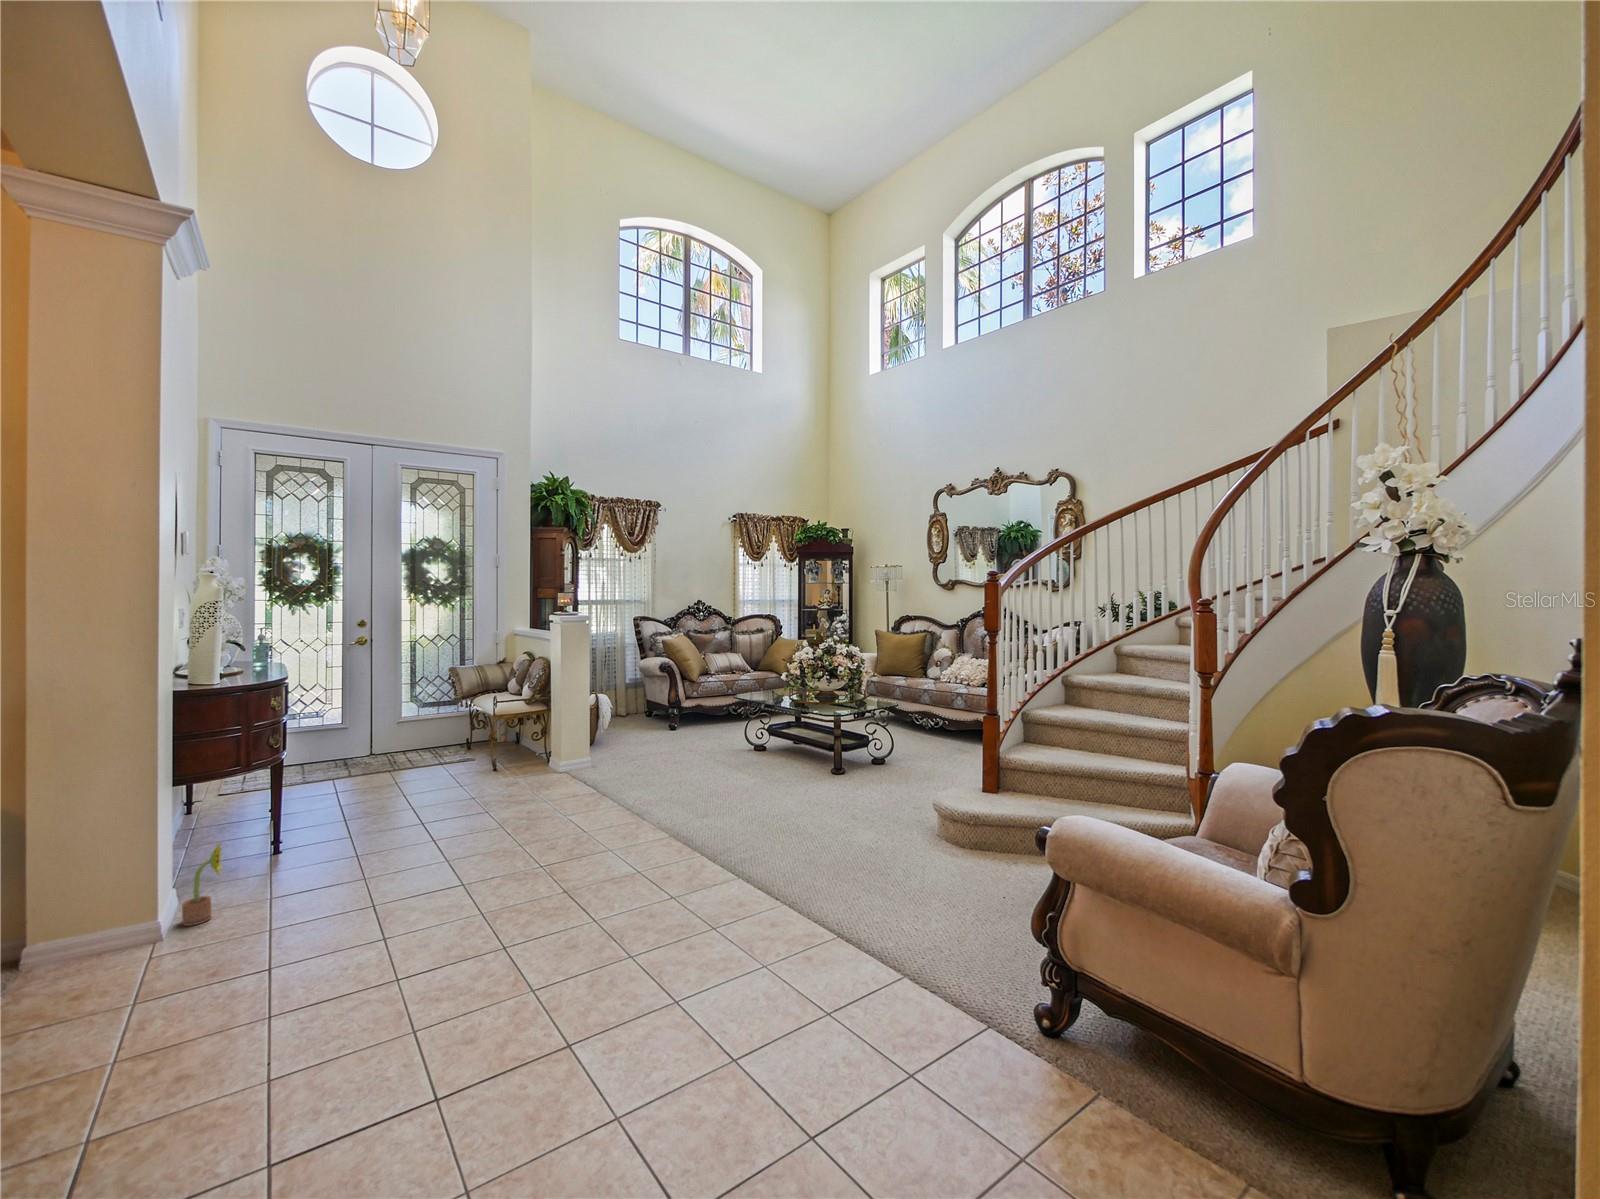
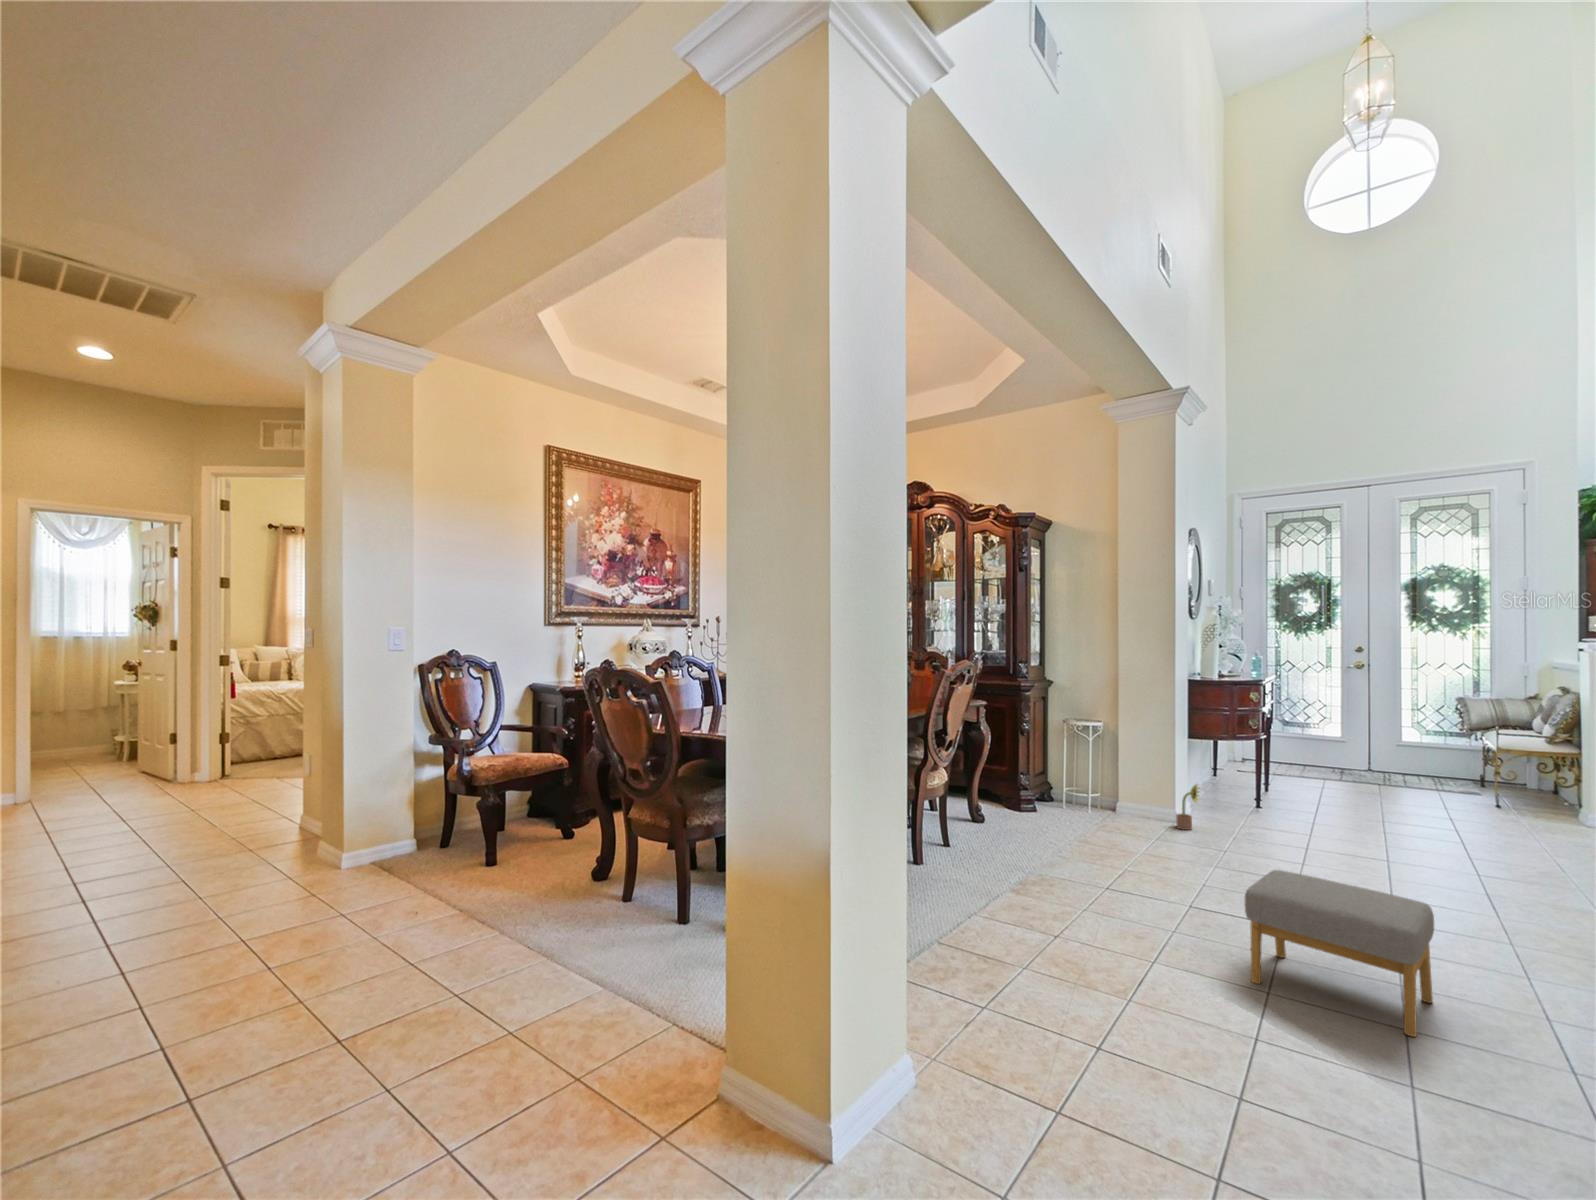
footstool: none [467,912,677,1155] -> present [1245,870,1434,1037]

